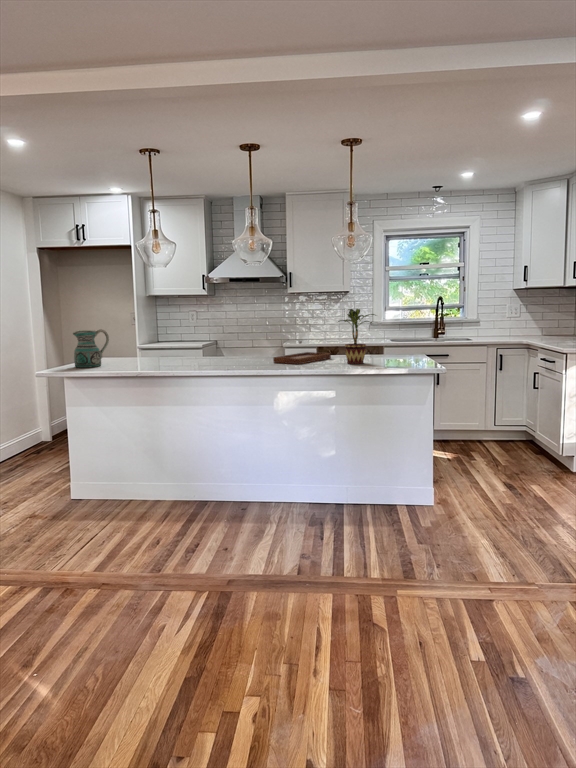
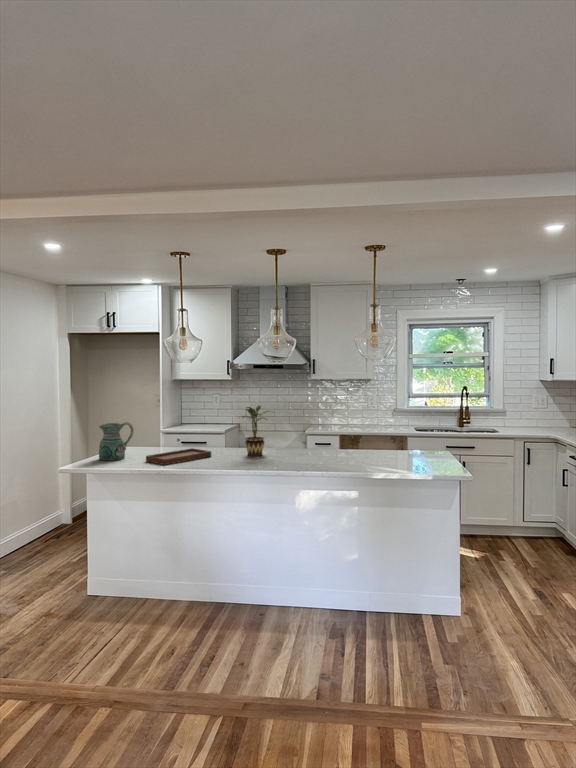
potted plant: present [338,309,375,364] -> present [241,405,270,456]
tray: present [273,341,331,364] -> present [146,438,211,465]

